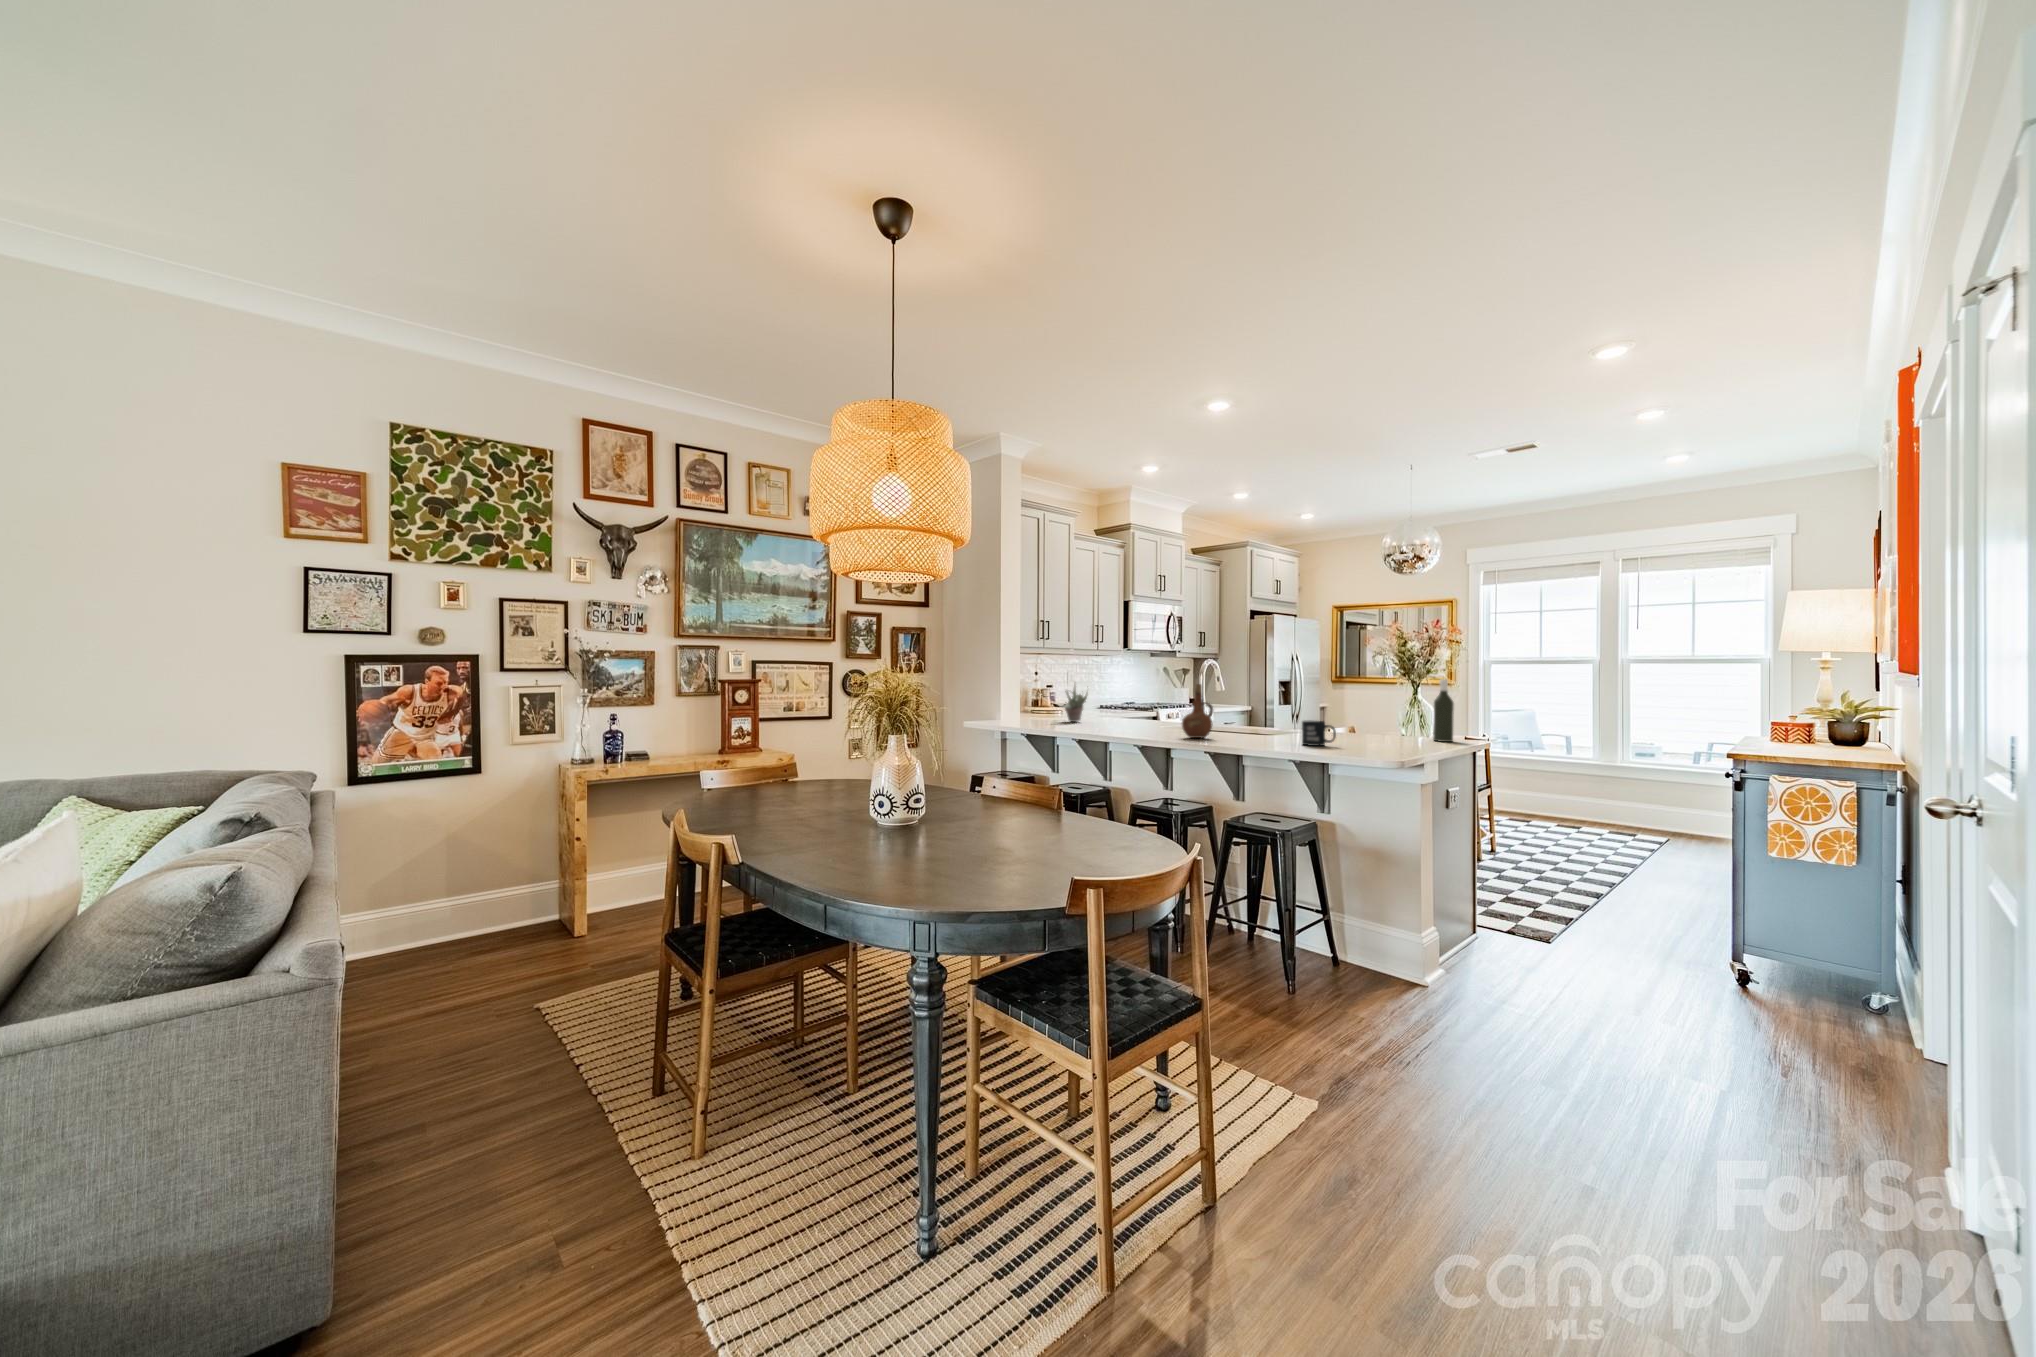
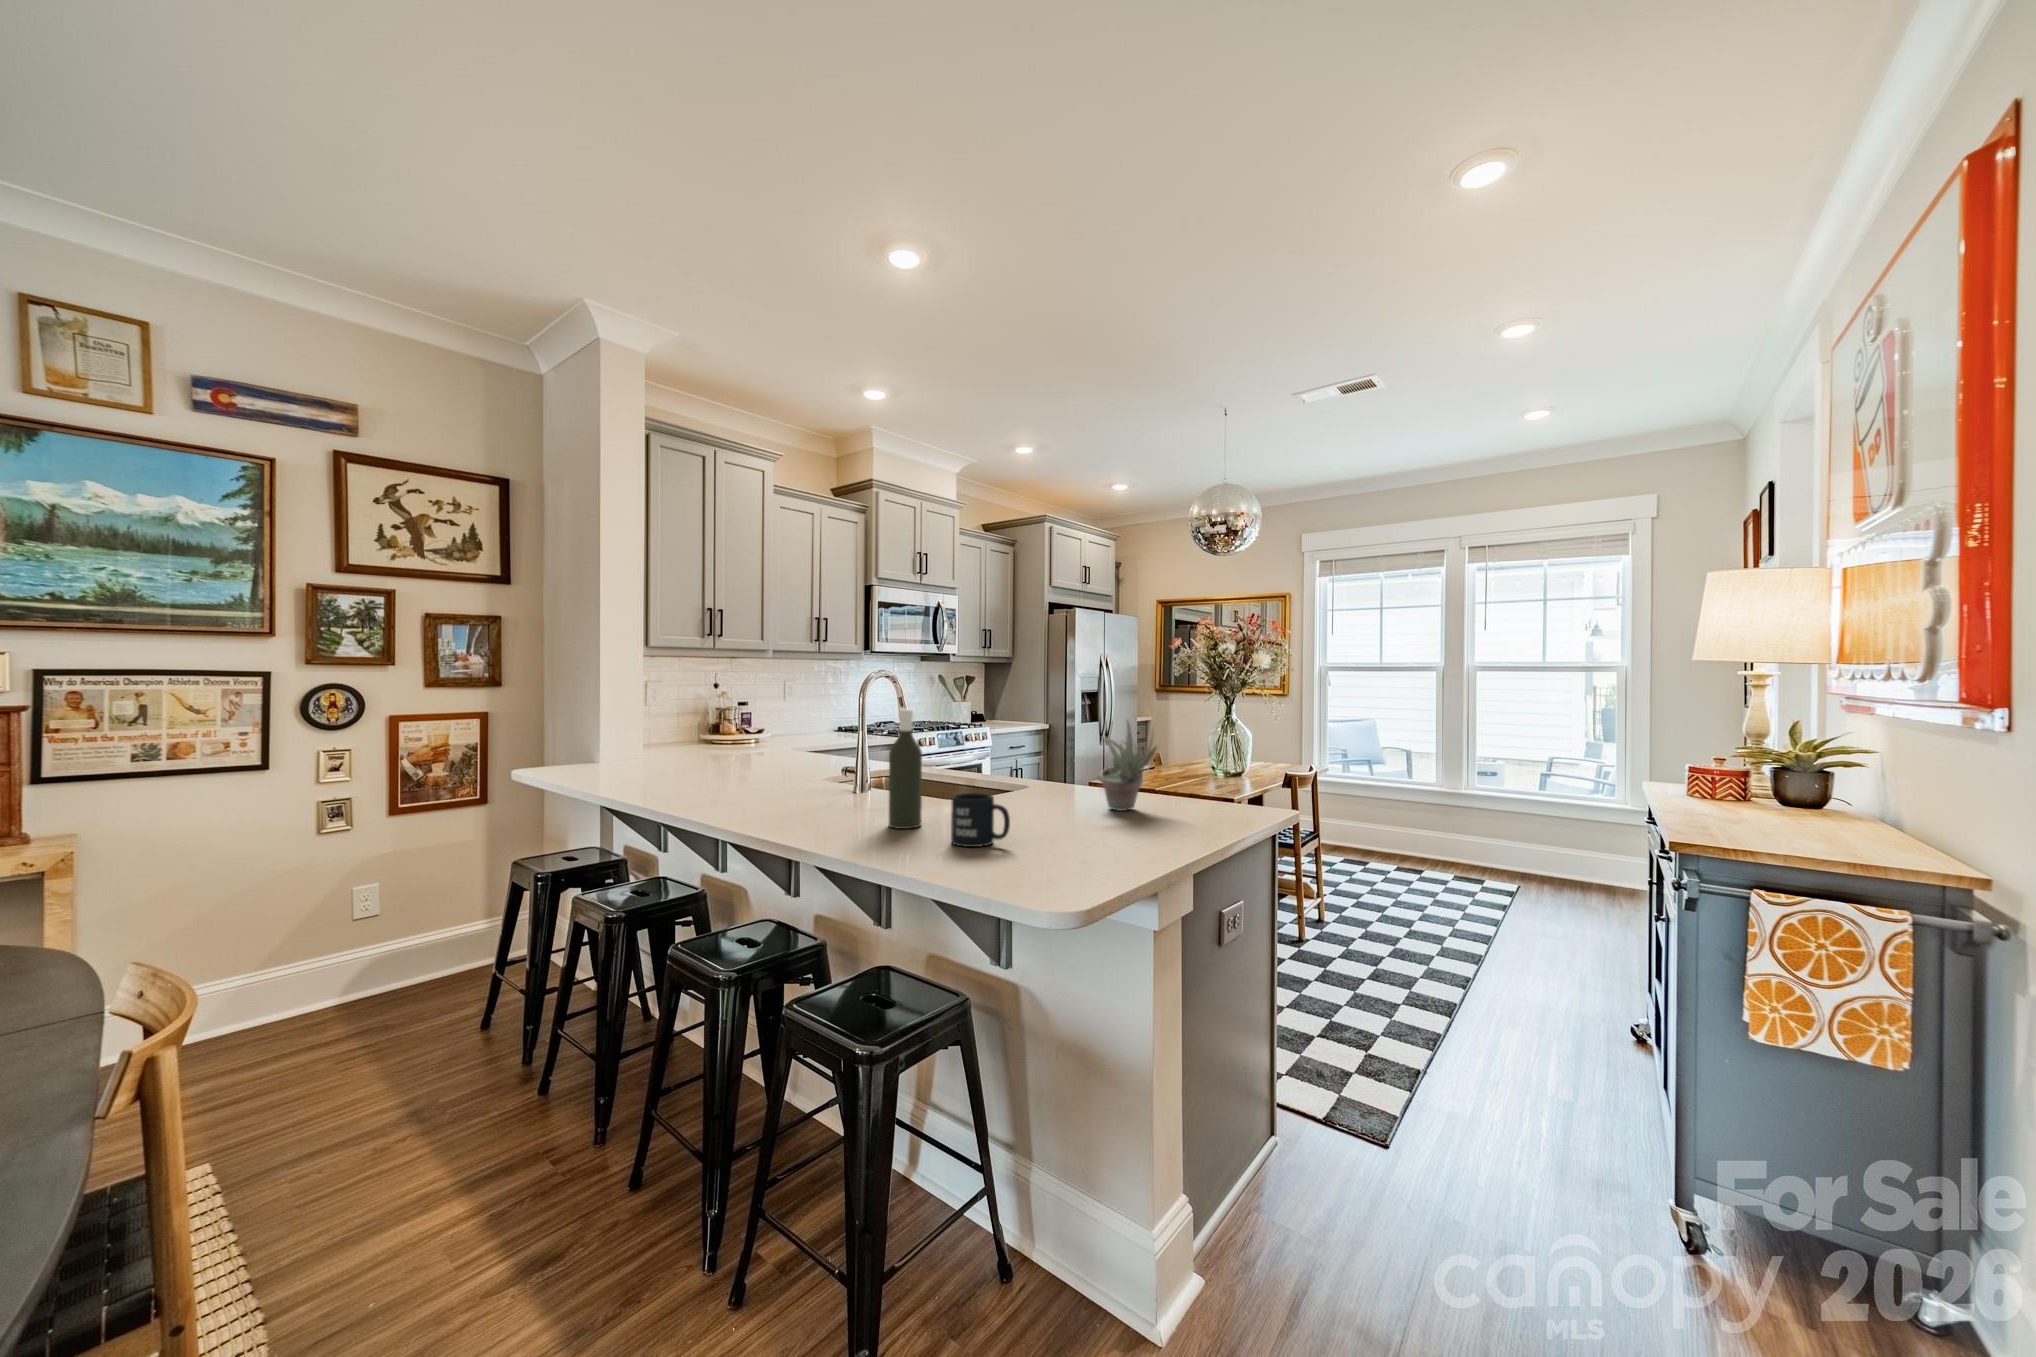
bottle: present [1433,679,1454,742] -> present [889,709,922,829]
ceramic pitcher: present [1182,684,1213,738] -> none [764,719,825,821]
succulent plant: present [1059,686,1087,722] -> present [1096,720,1157,811]

